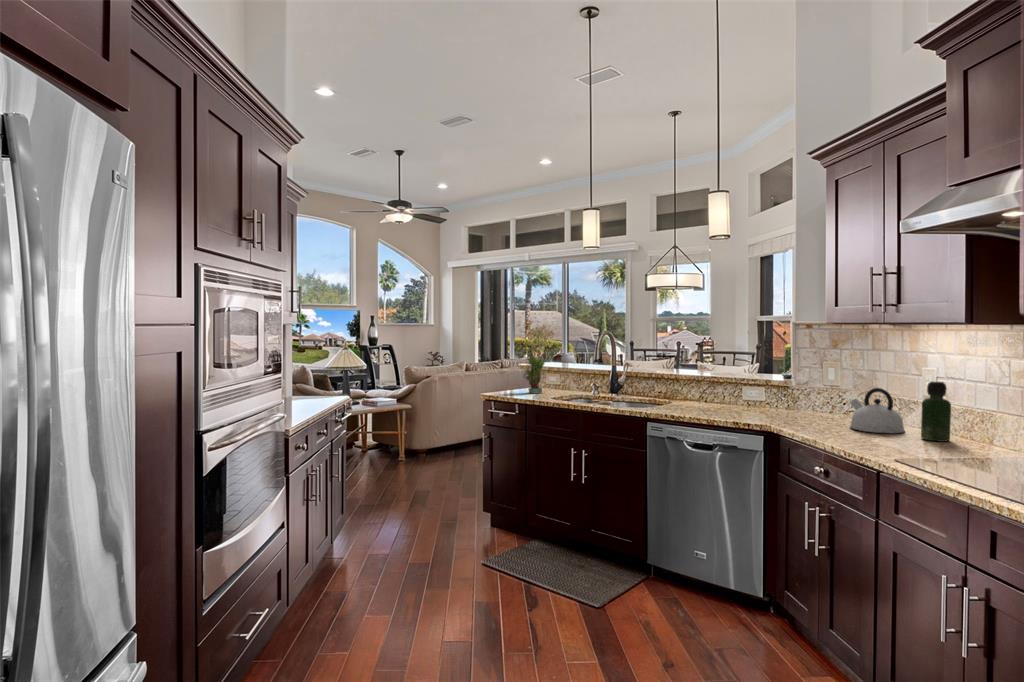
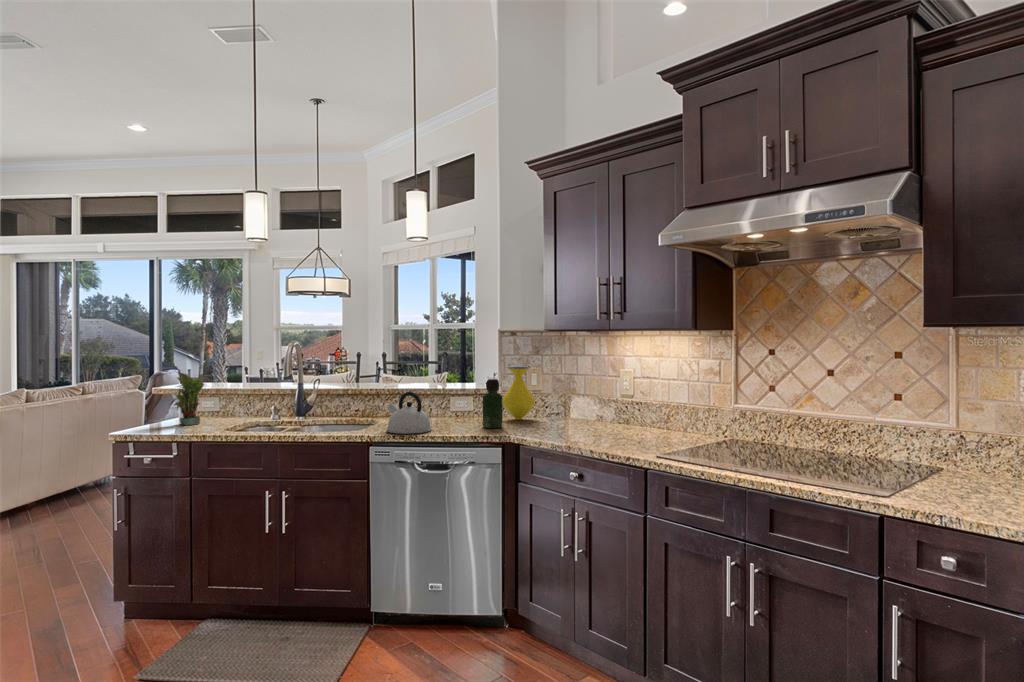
vase: none [790,359,827,414] -> present [502,366,535,420]
bottle: present [921,382,951,442] -> present [483,379,503,428]
kettle: present [850,388,905,433] -> present [387,392,432,434]

